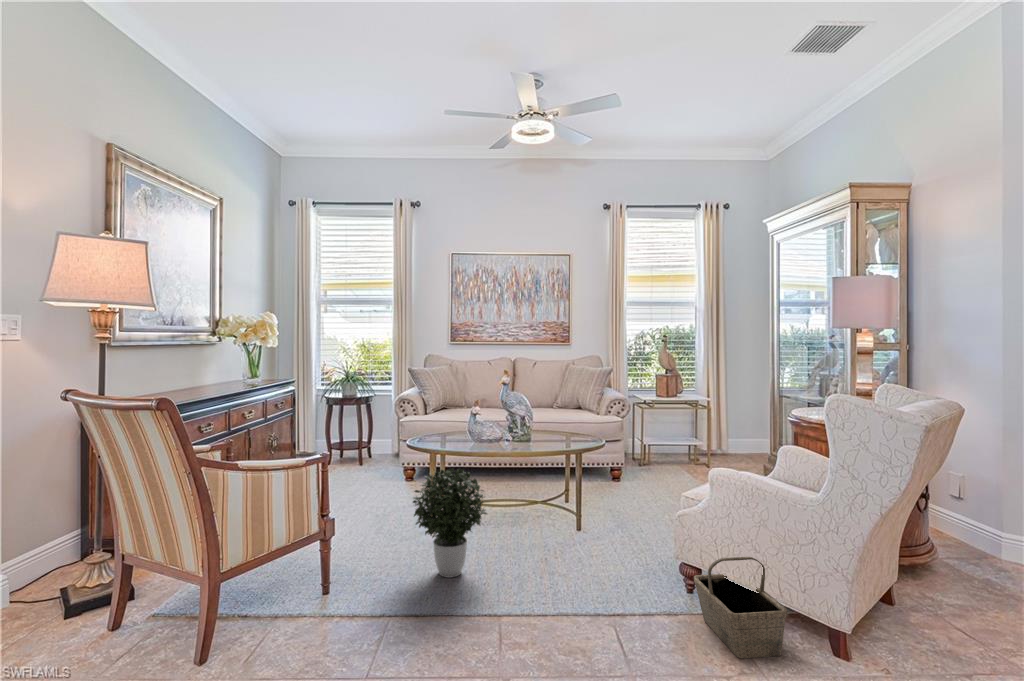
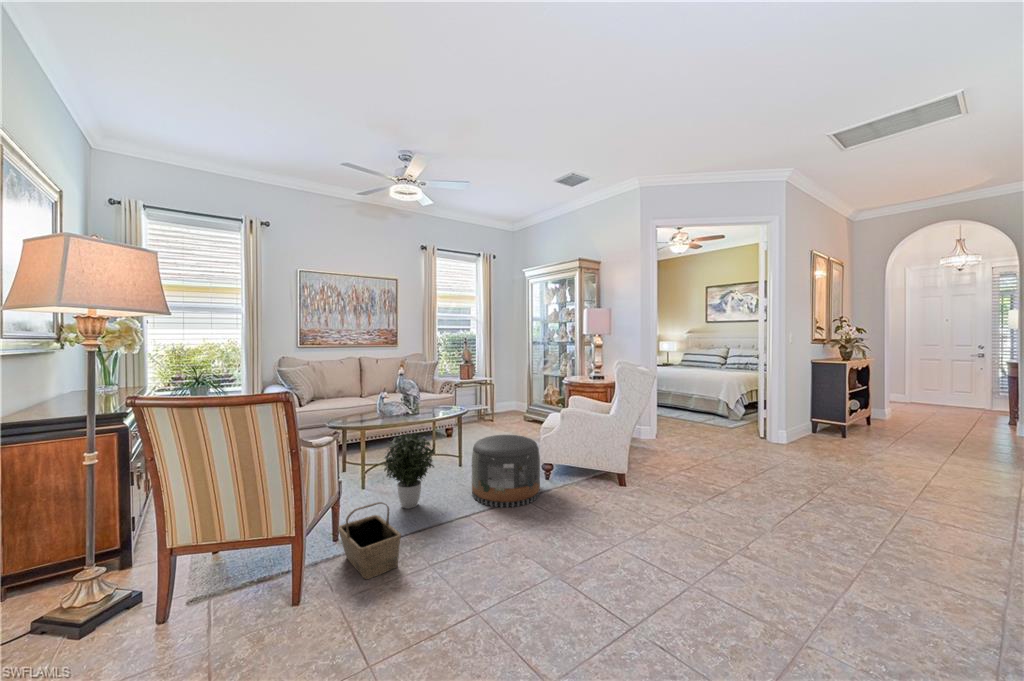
pouf: none [538,494,654,623] -> present [472,435,540,507]
basket: present [694,557,787,659] -> present [338,502,401,579]

